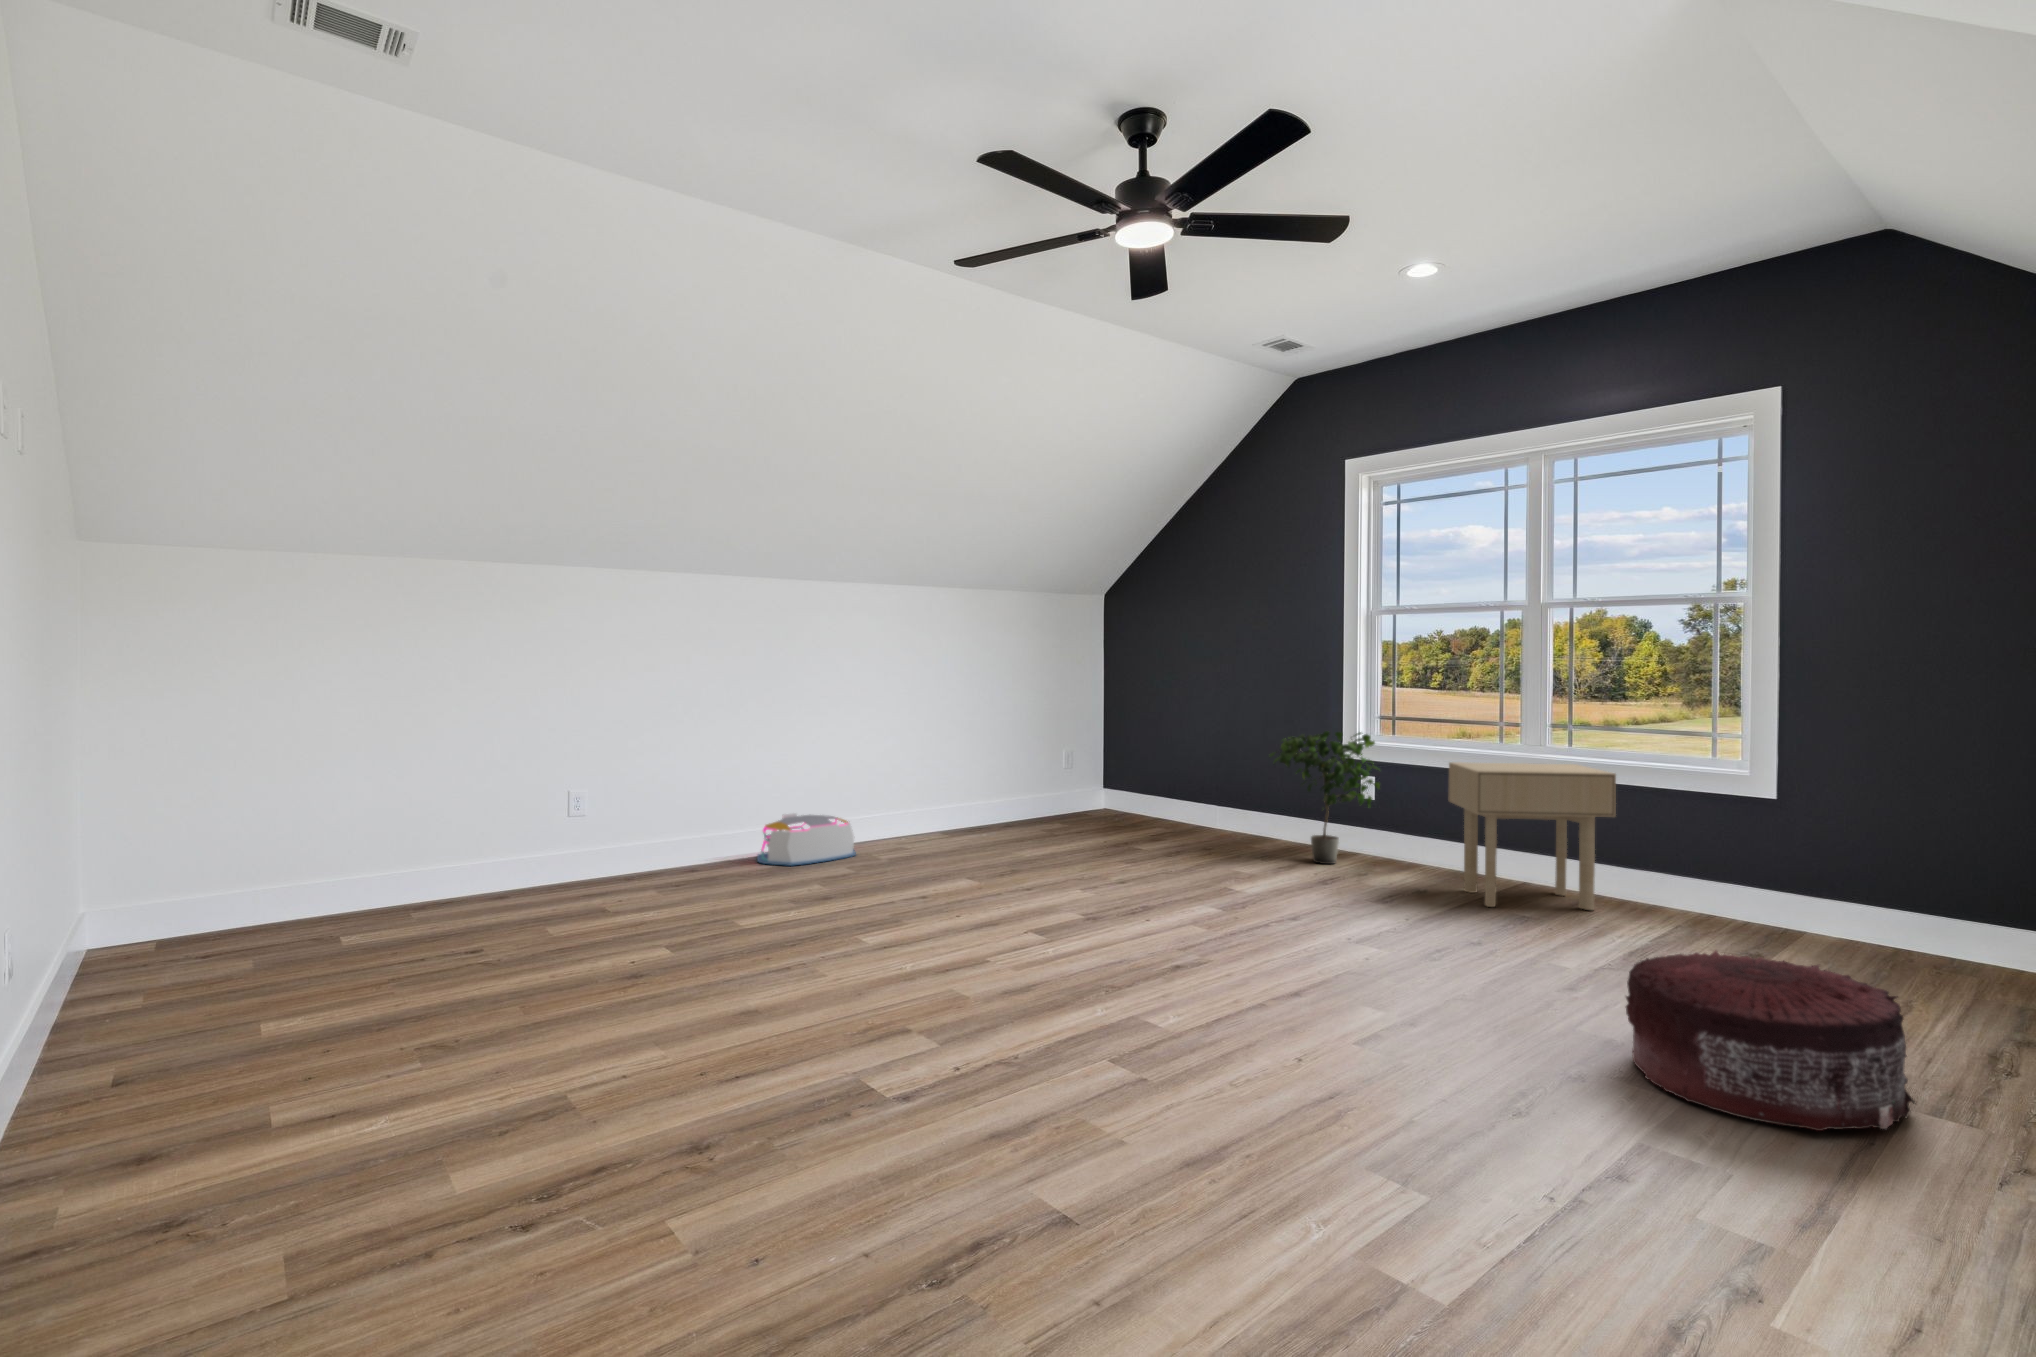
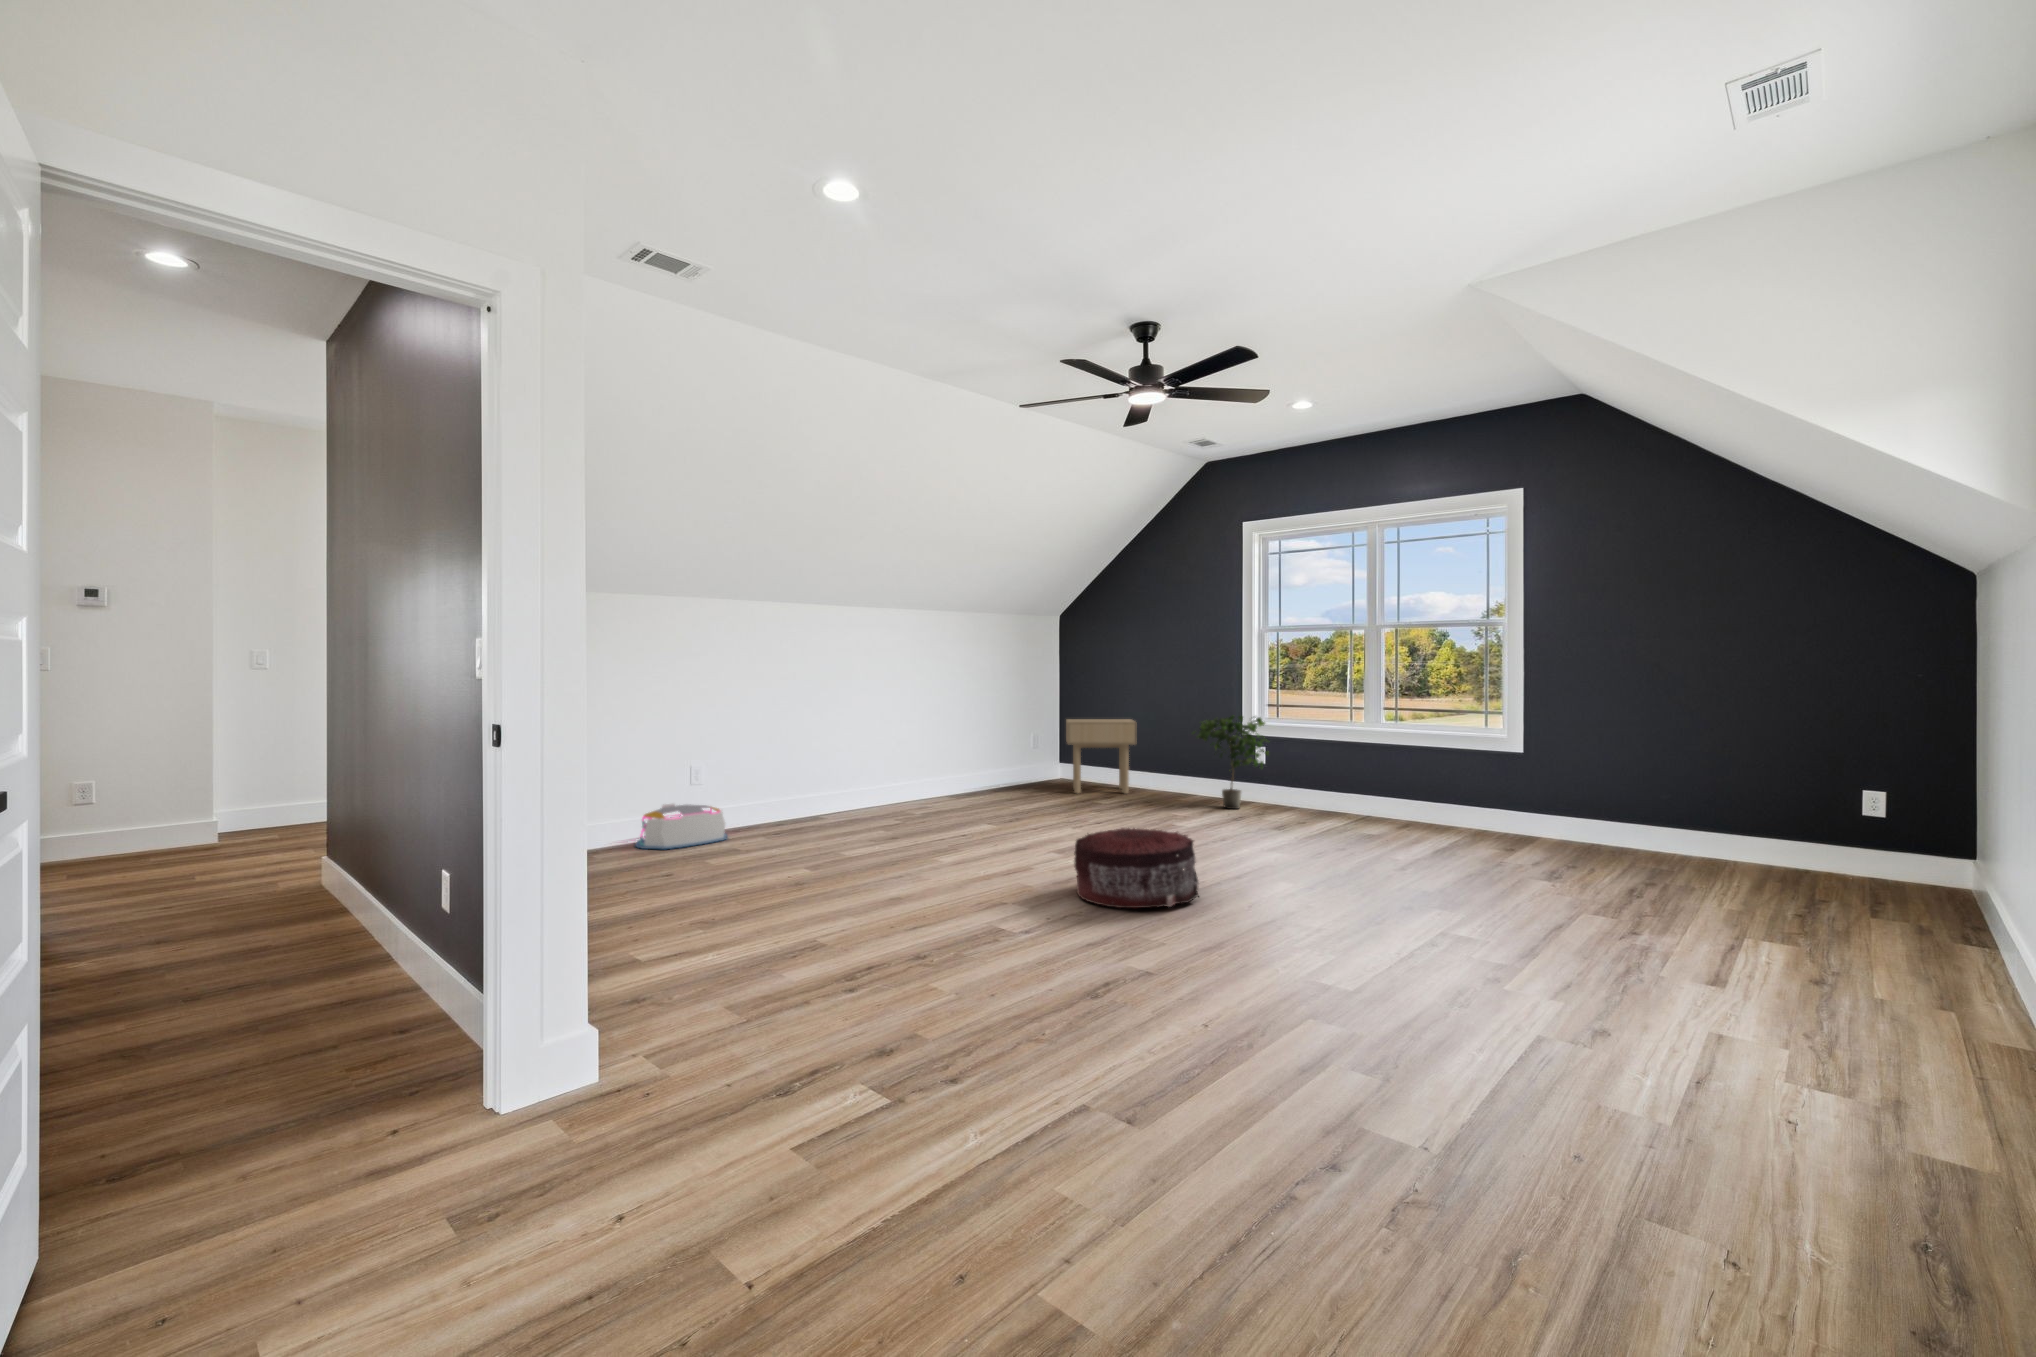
side table: present [1449,762,1616,910] -> present [1066,719,1136,794]
storage bin: present [757,813,855,866] -> present [636,803,727,850]
pouf: present [1626,951,1914,1131] -> present [1074,828,1199,908]

